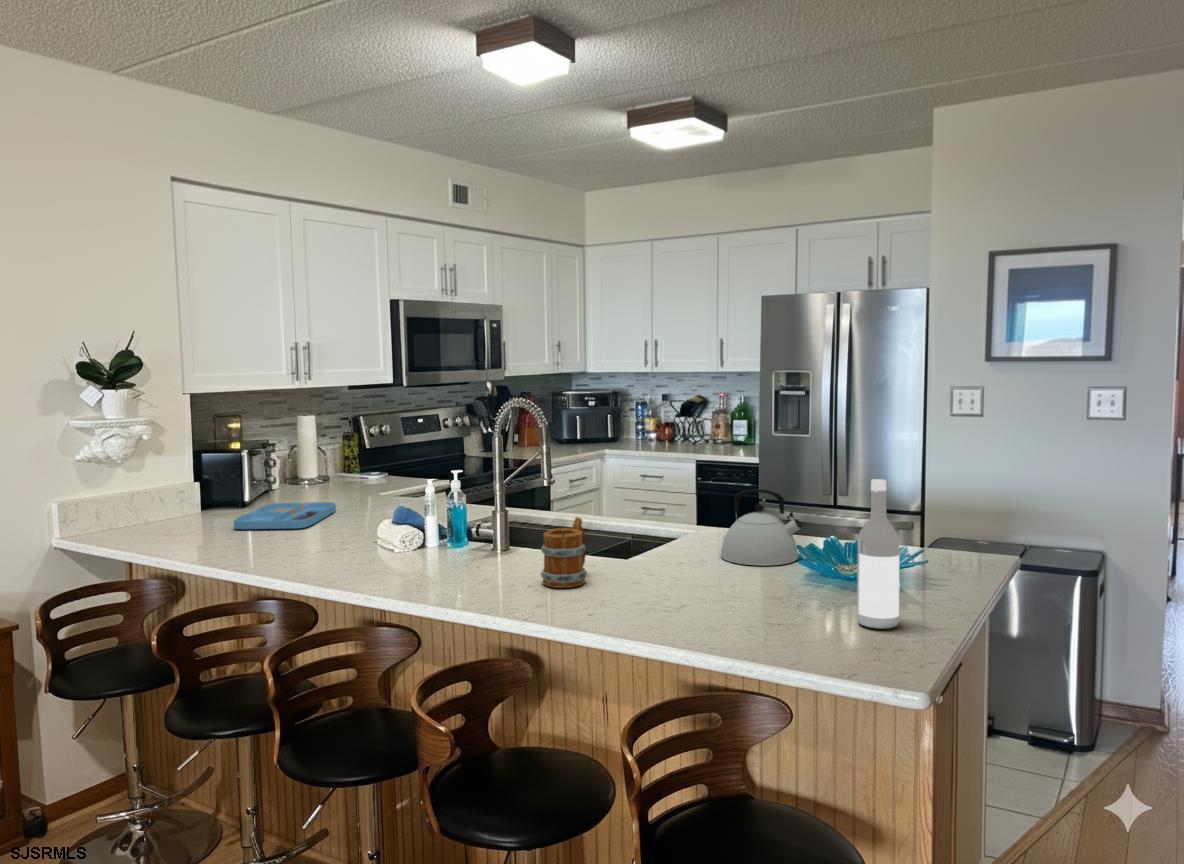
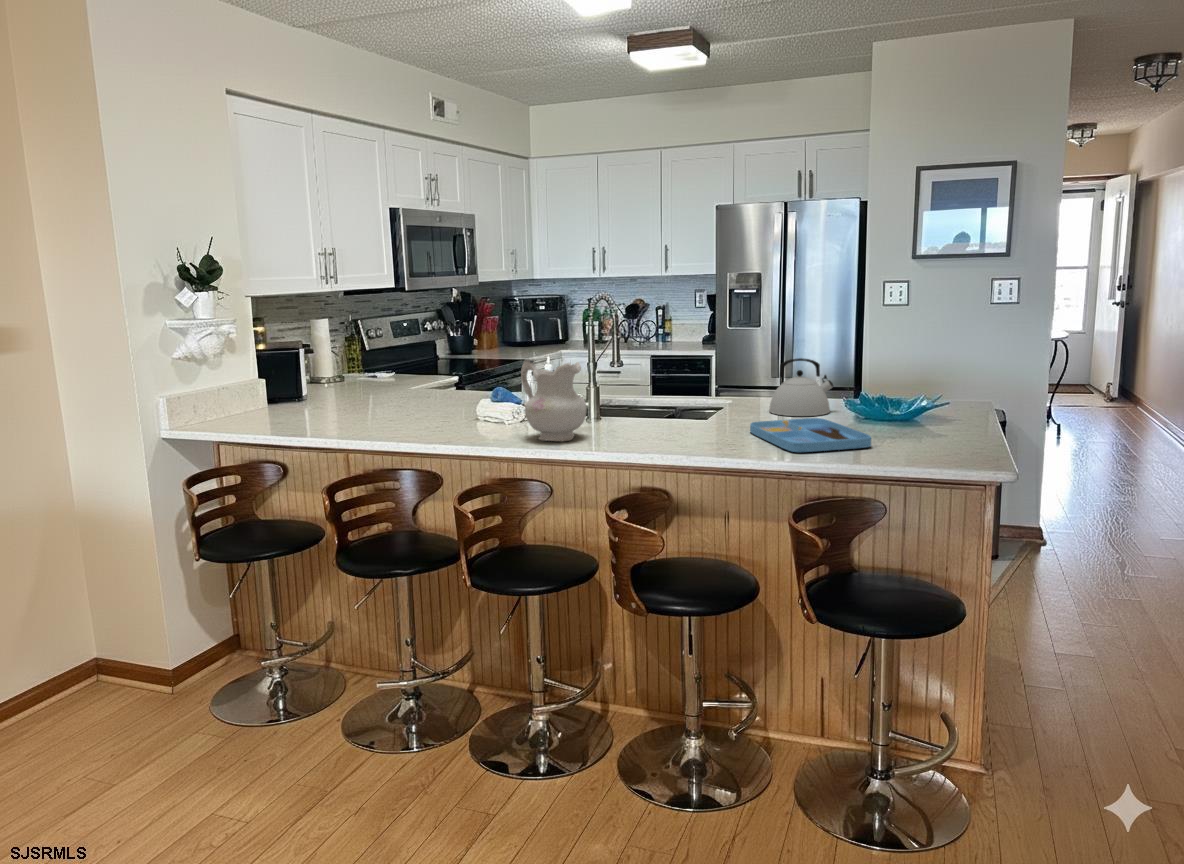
ceramic pitcher: none [380,479,456,585] -> present [521,359,587,442]
wine bottle: present [857,479,900,629] -> none [917,338,948,443]
tray: present [234,502,336,529] -> present [750,418,871,452]
mug: present [541,517,587,588] -> none [660,383,694,437]

